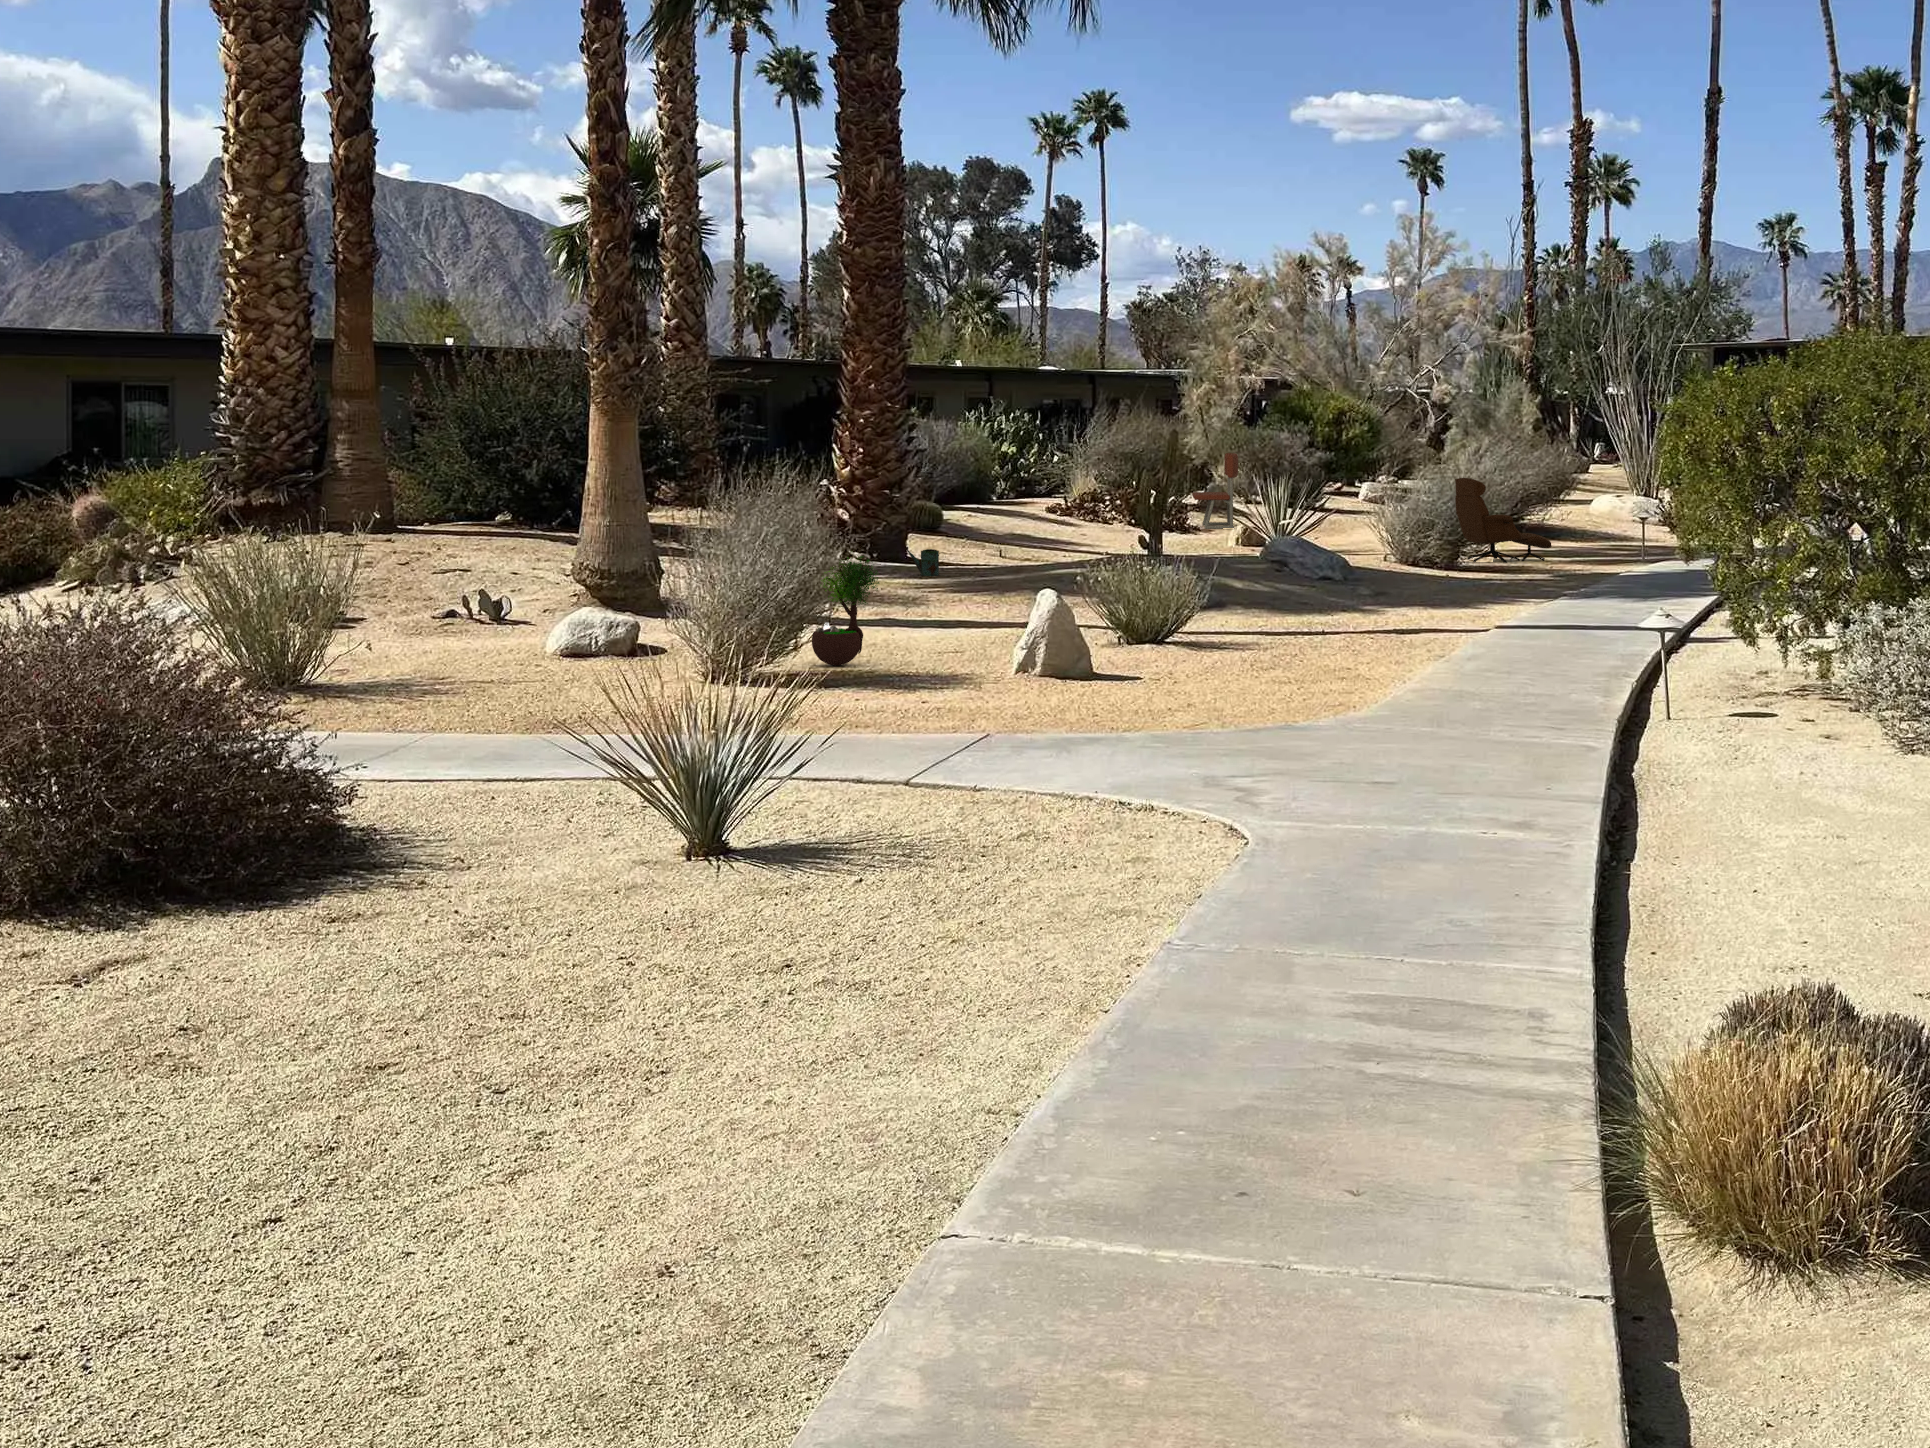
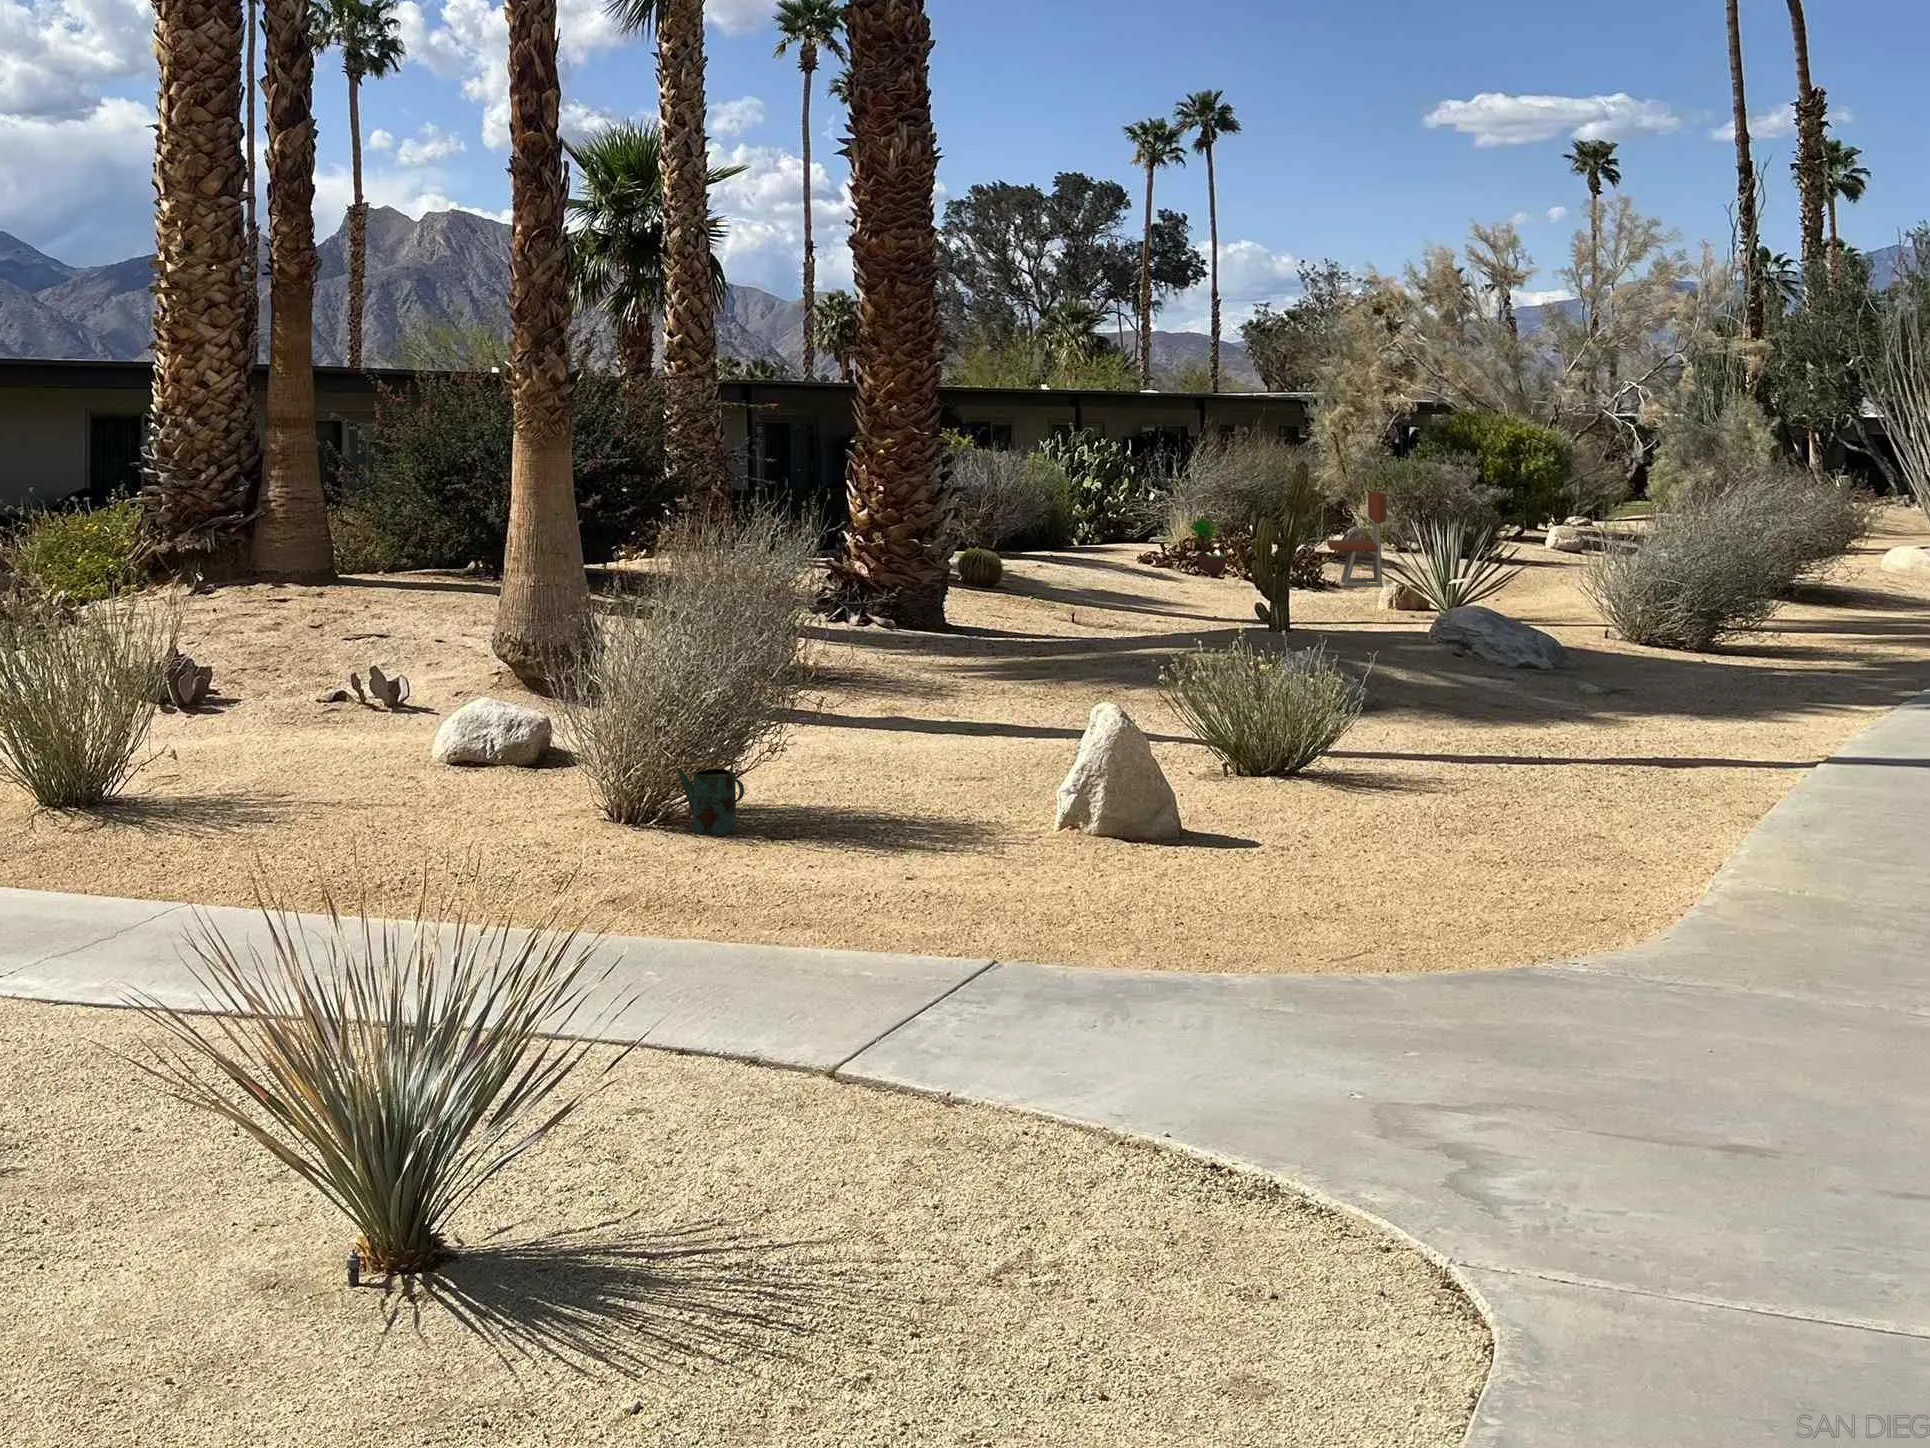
lounge chair: present [1455,478,1552,563] -> none [1702,528,1853,644]
watering can: present [905,546,939,576] -> present [675,766,744,835]
potted tree: present [812,551,879,666] -> present [1188,516,1227,574]

